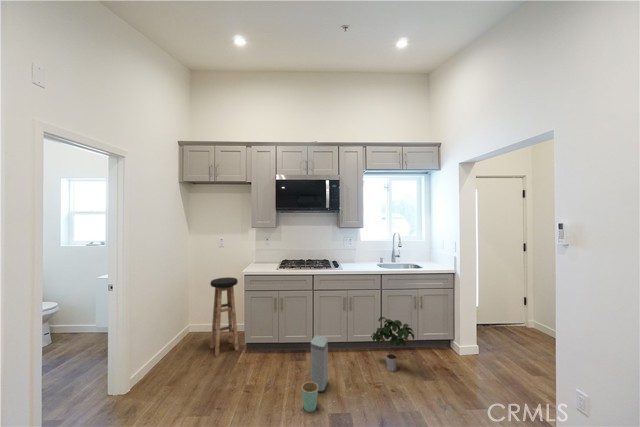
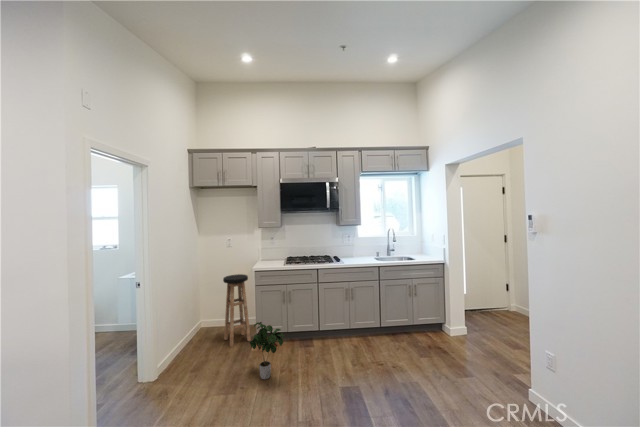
potted plant: present [371,317,414,371] -> present [250,322,284,380]
trash can: present [302,335,328,412] -> none [315,322,336,387]

